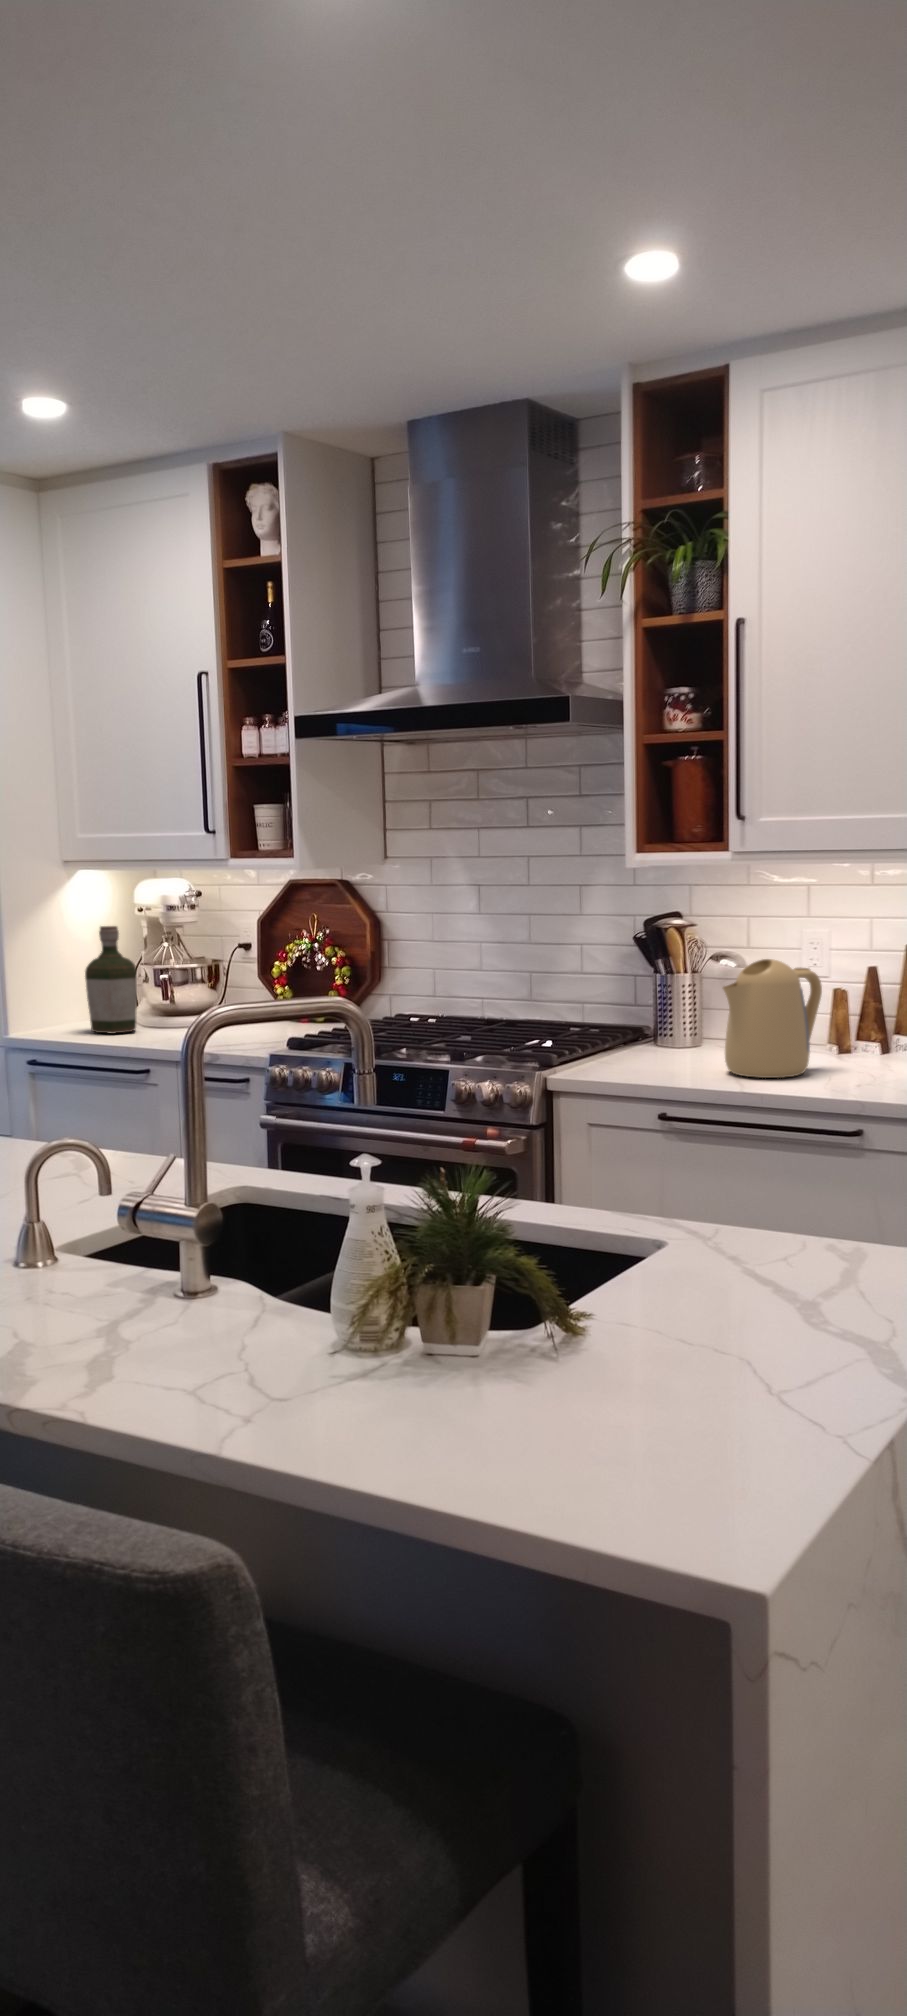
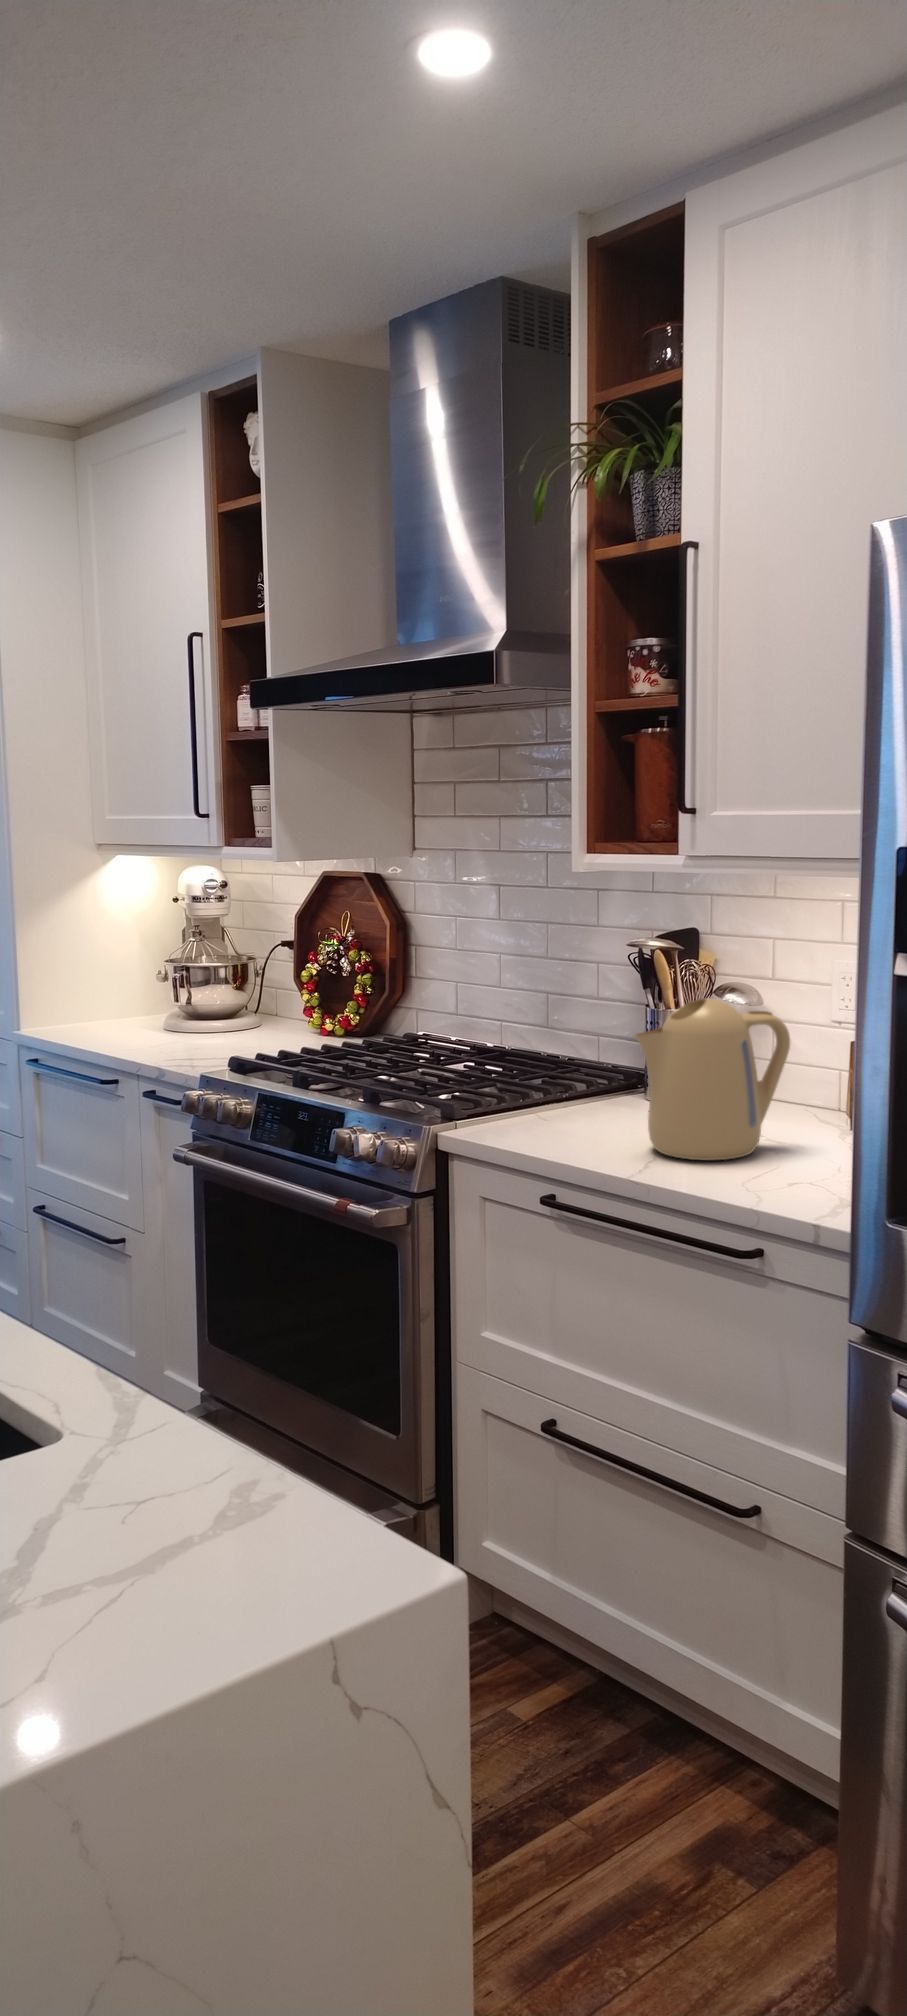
bottle: present [85,926,137,1033] -> none [77,920,135,1039]

